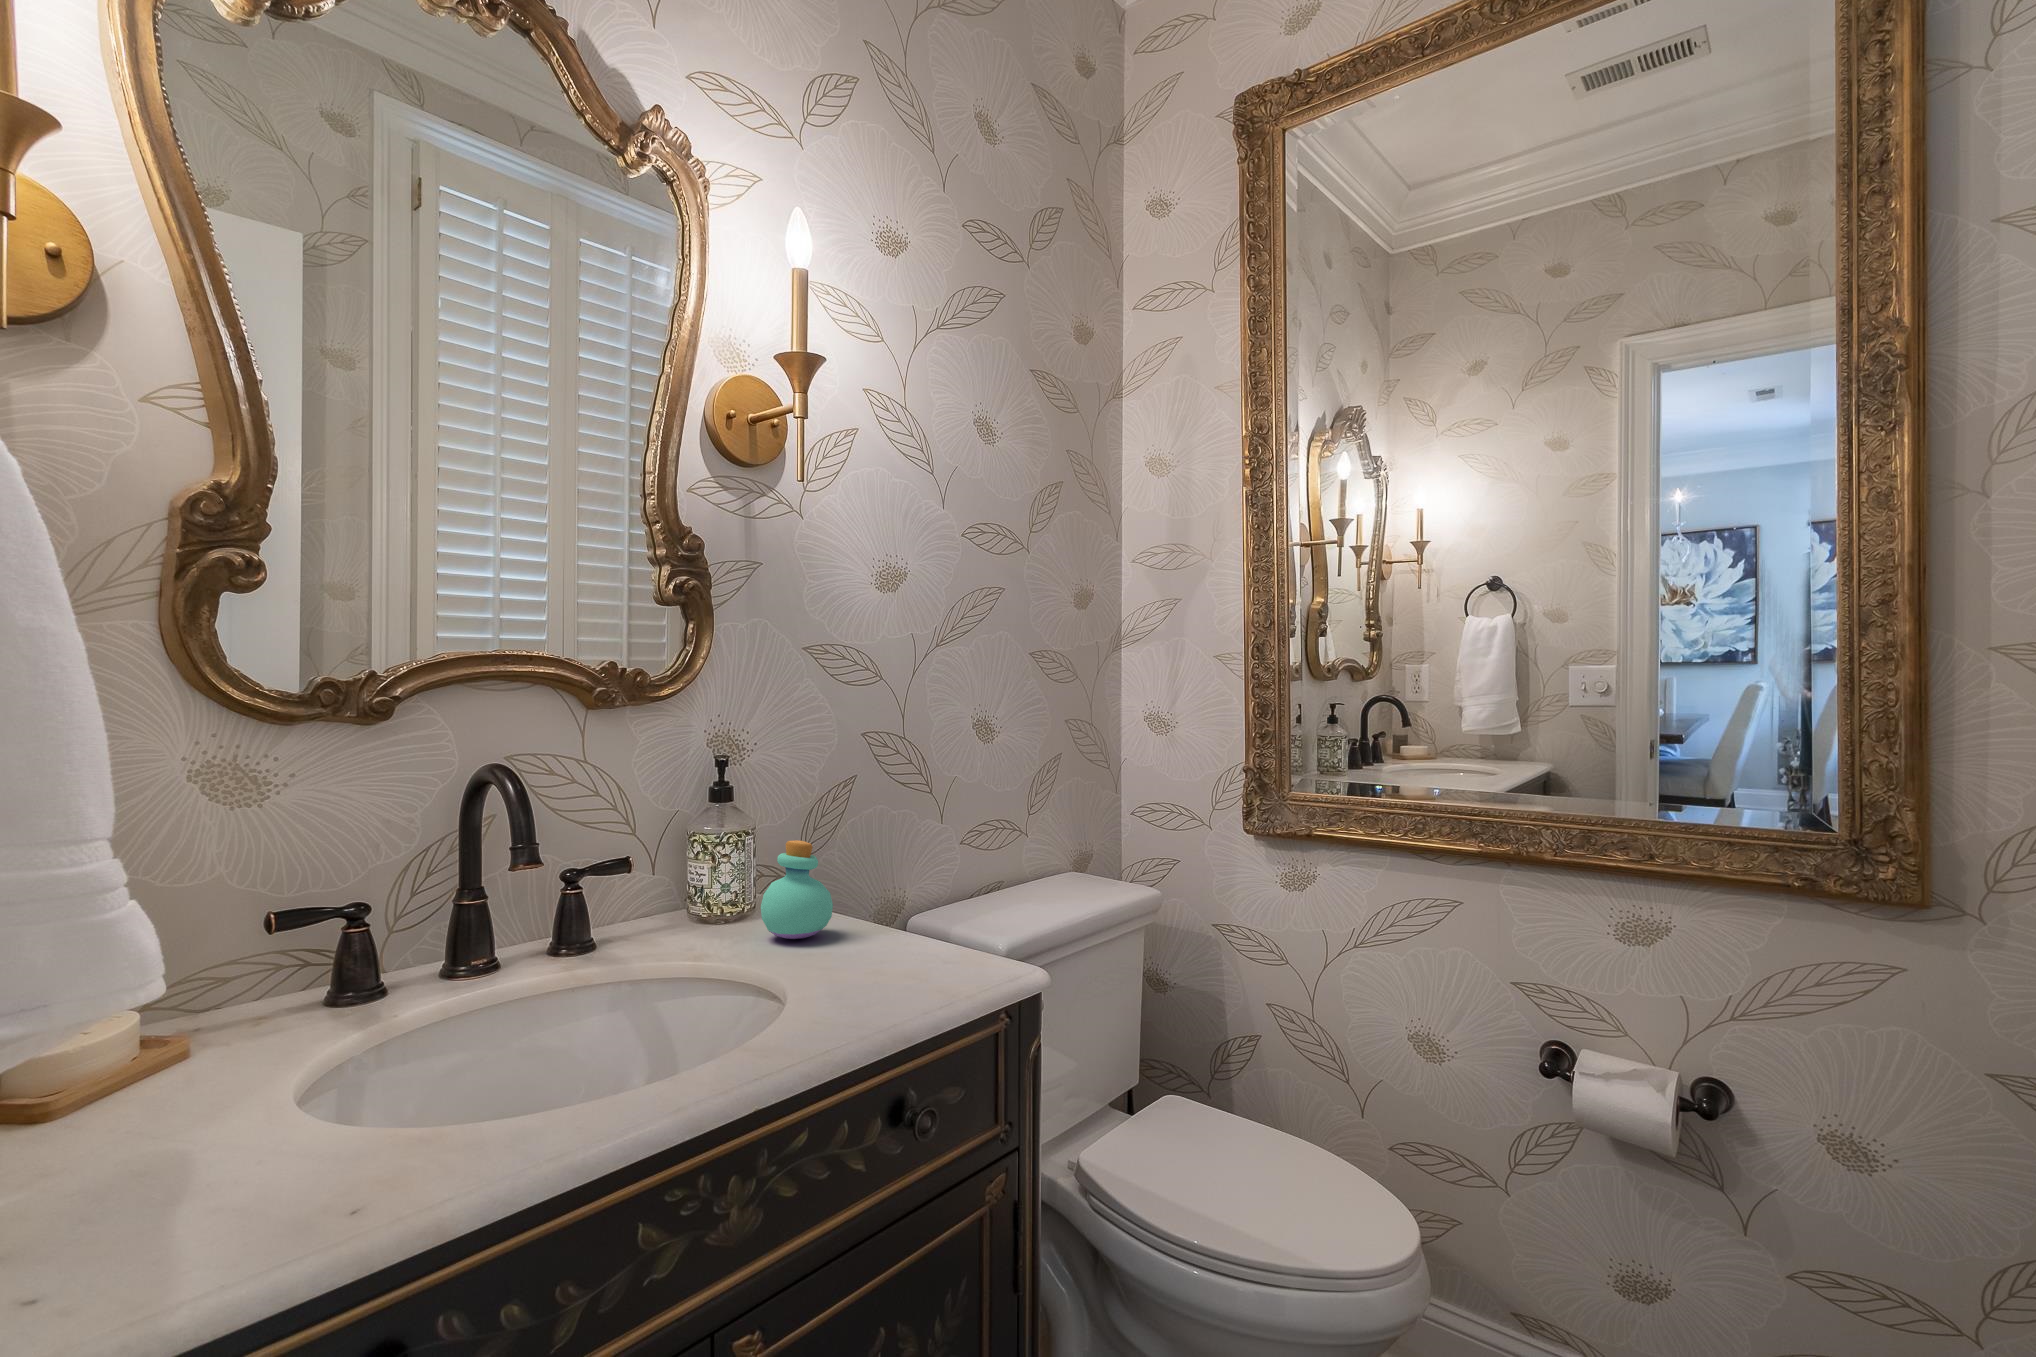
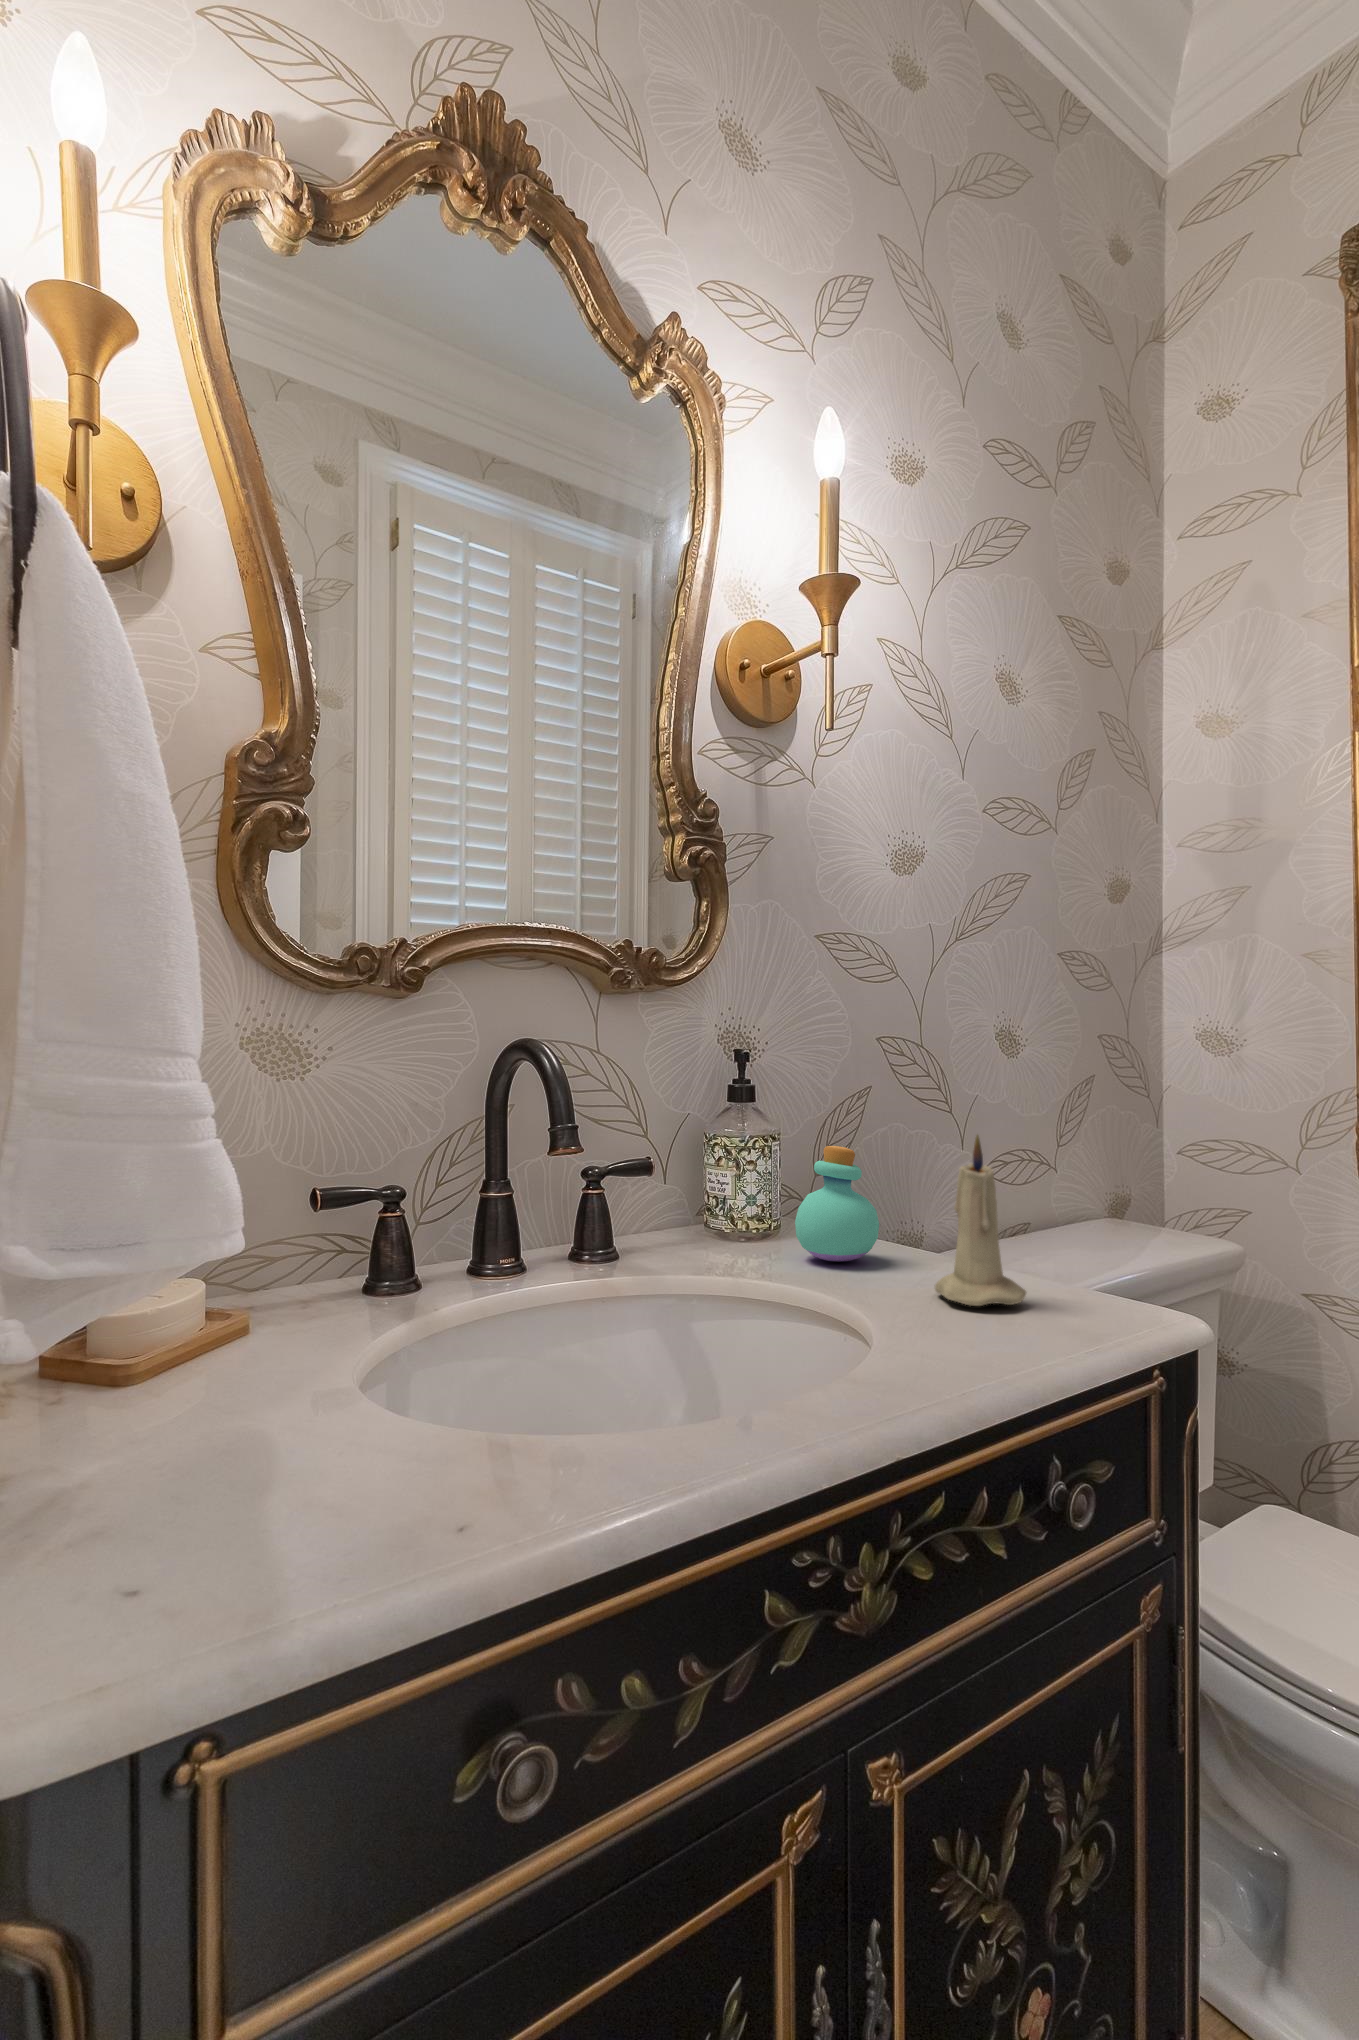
candle: none [858,834,929,976] -> present [935,1135,1026,1306]

